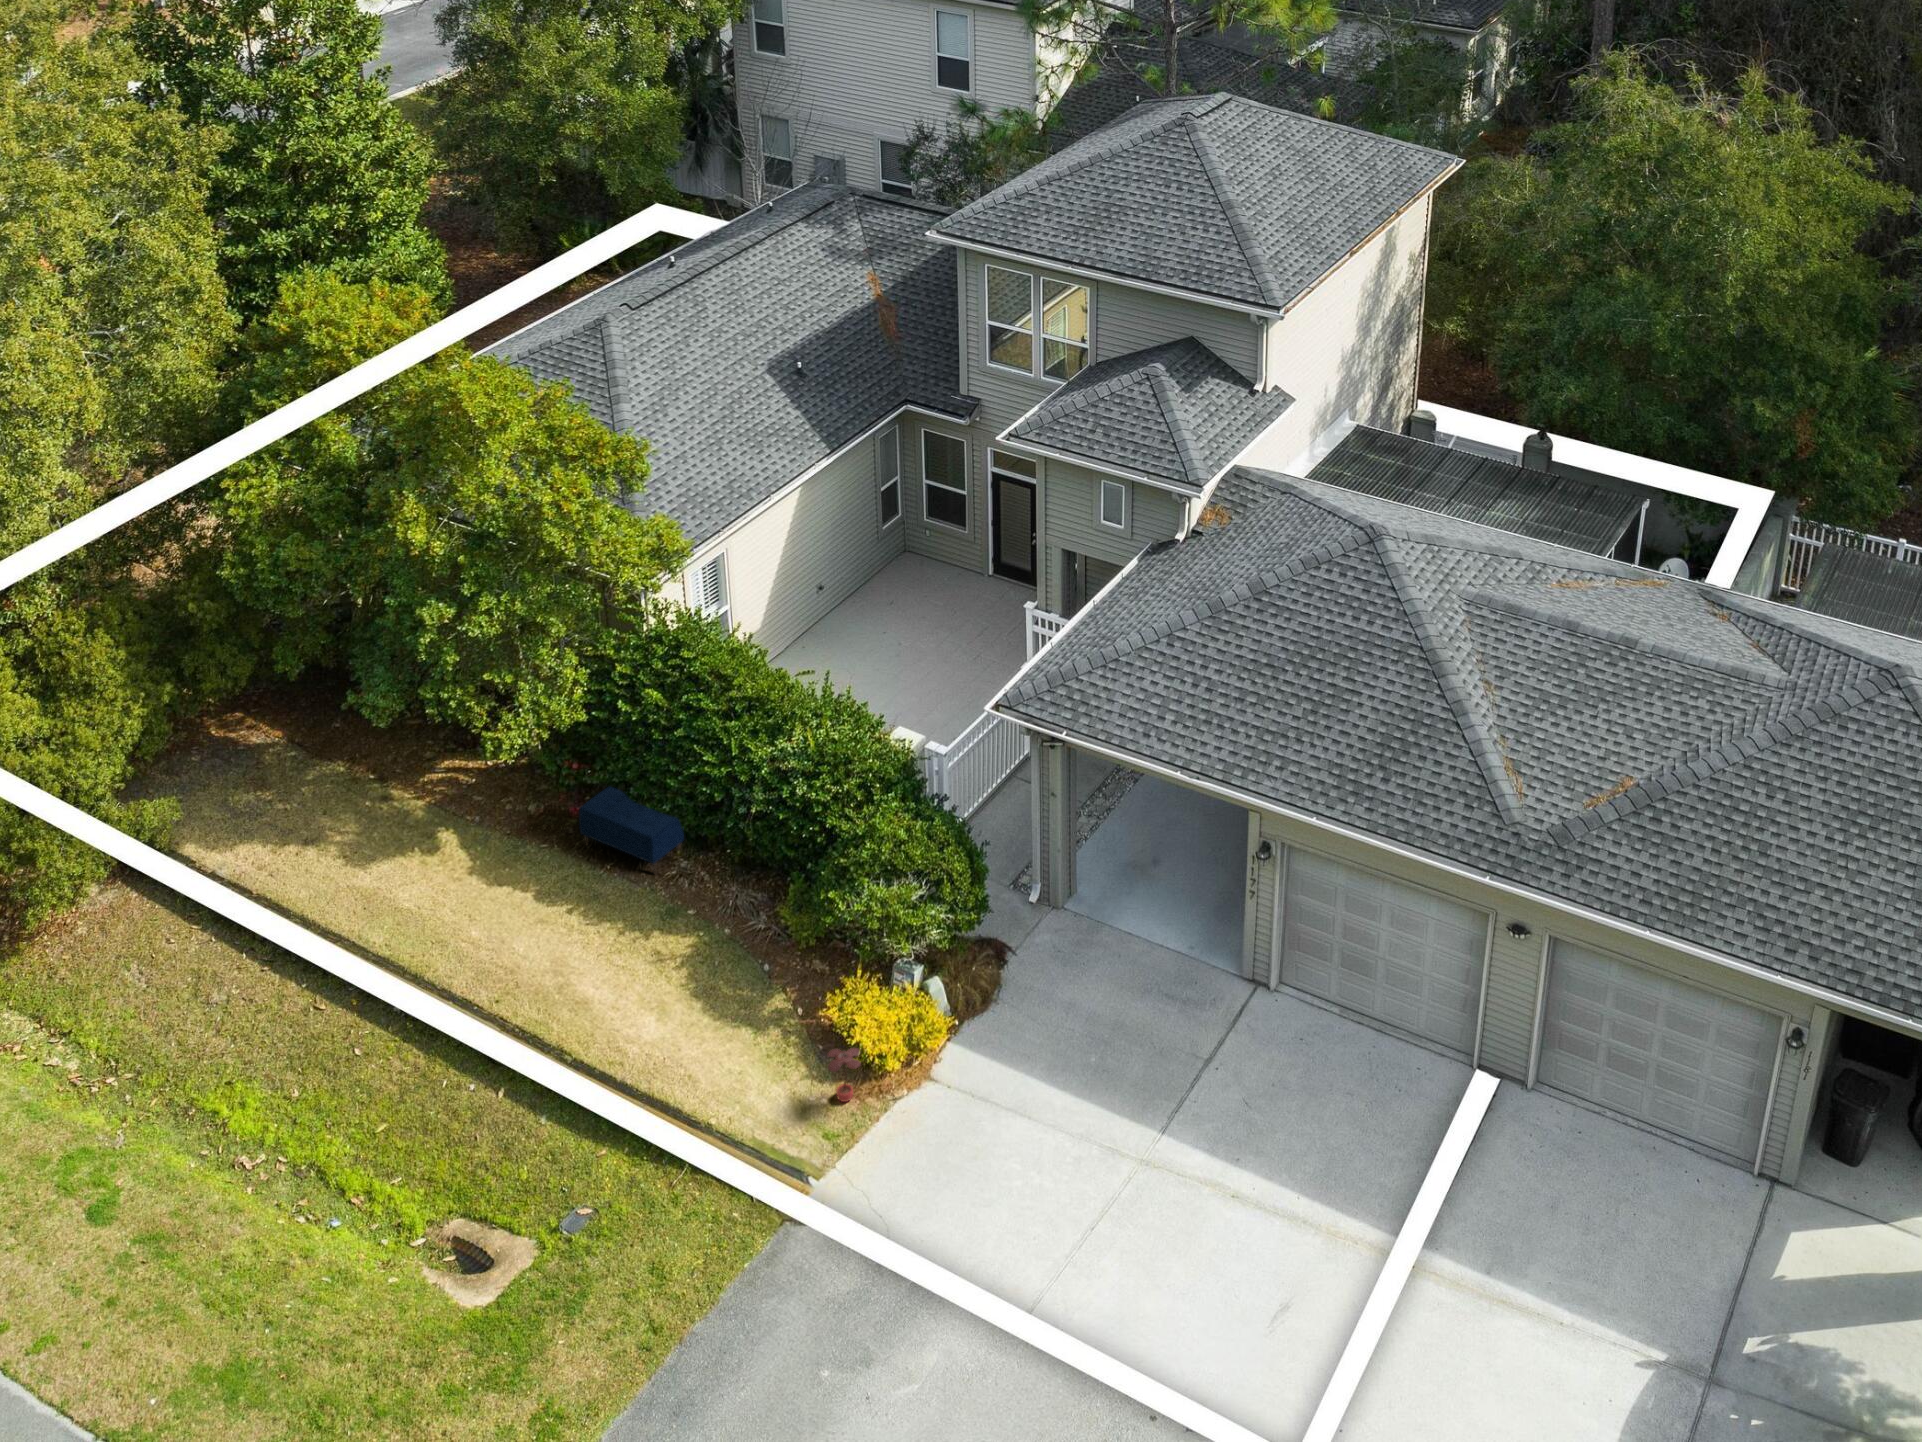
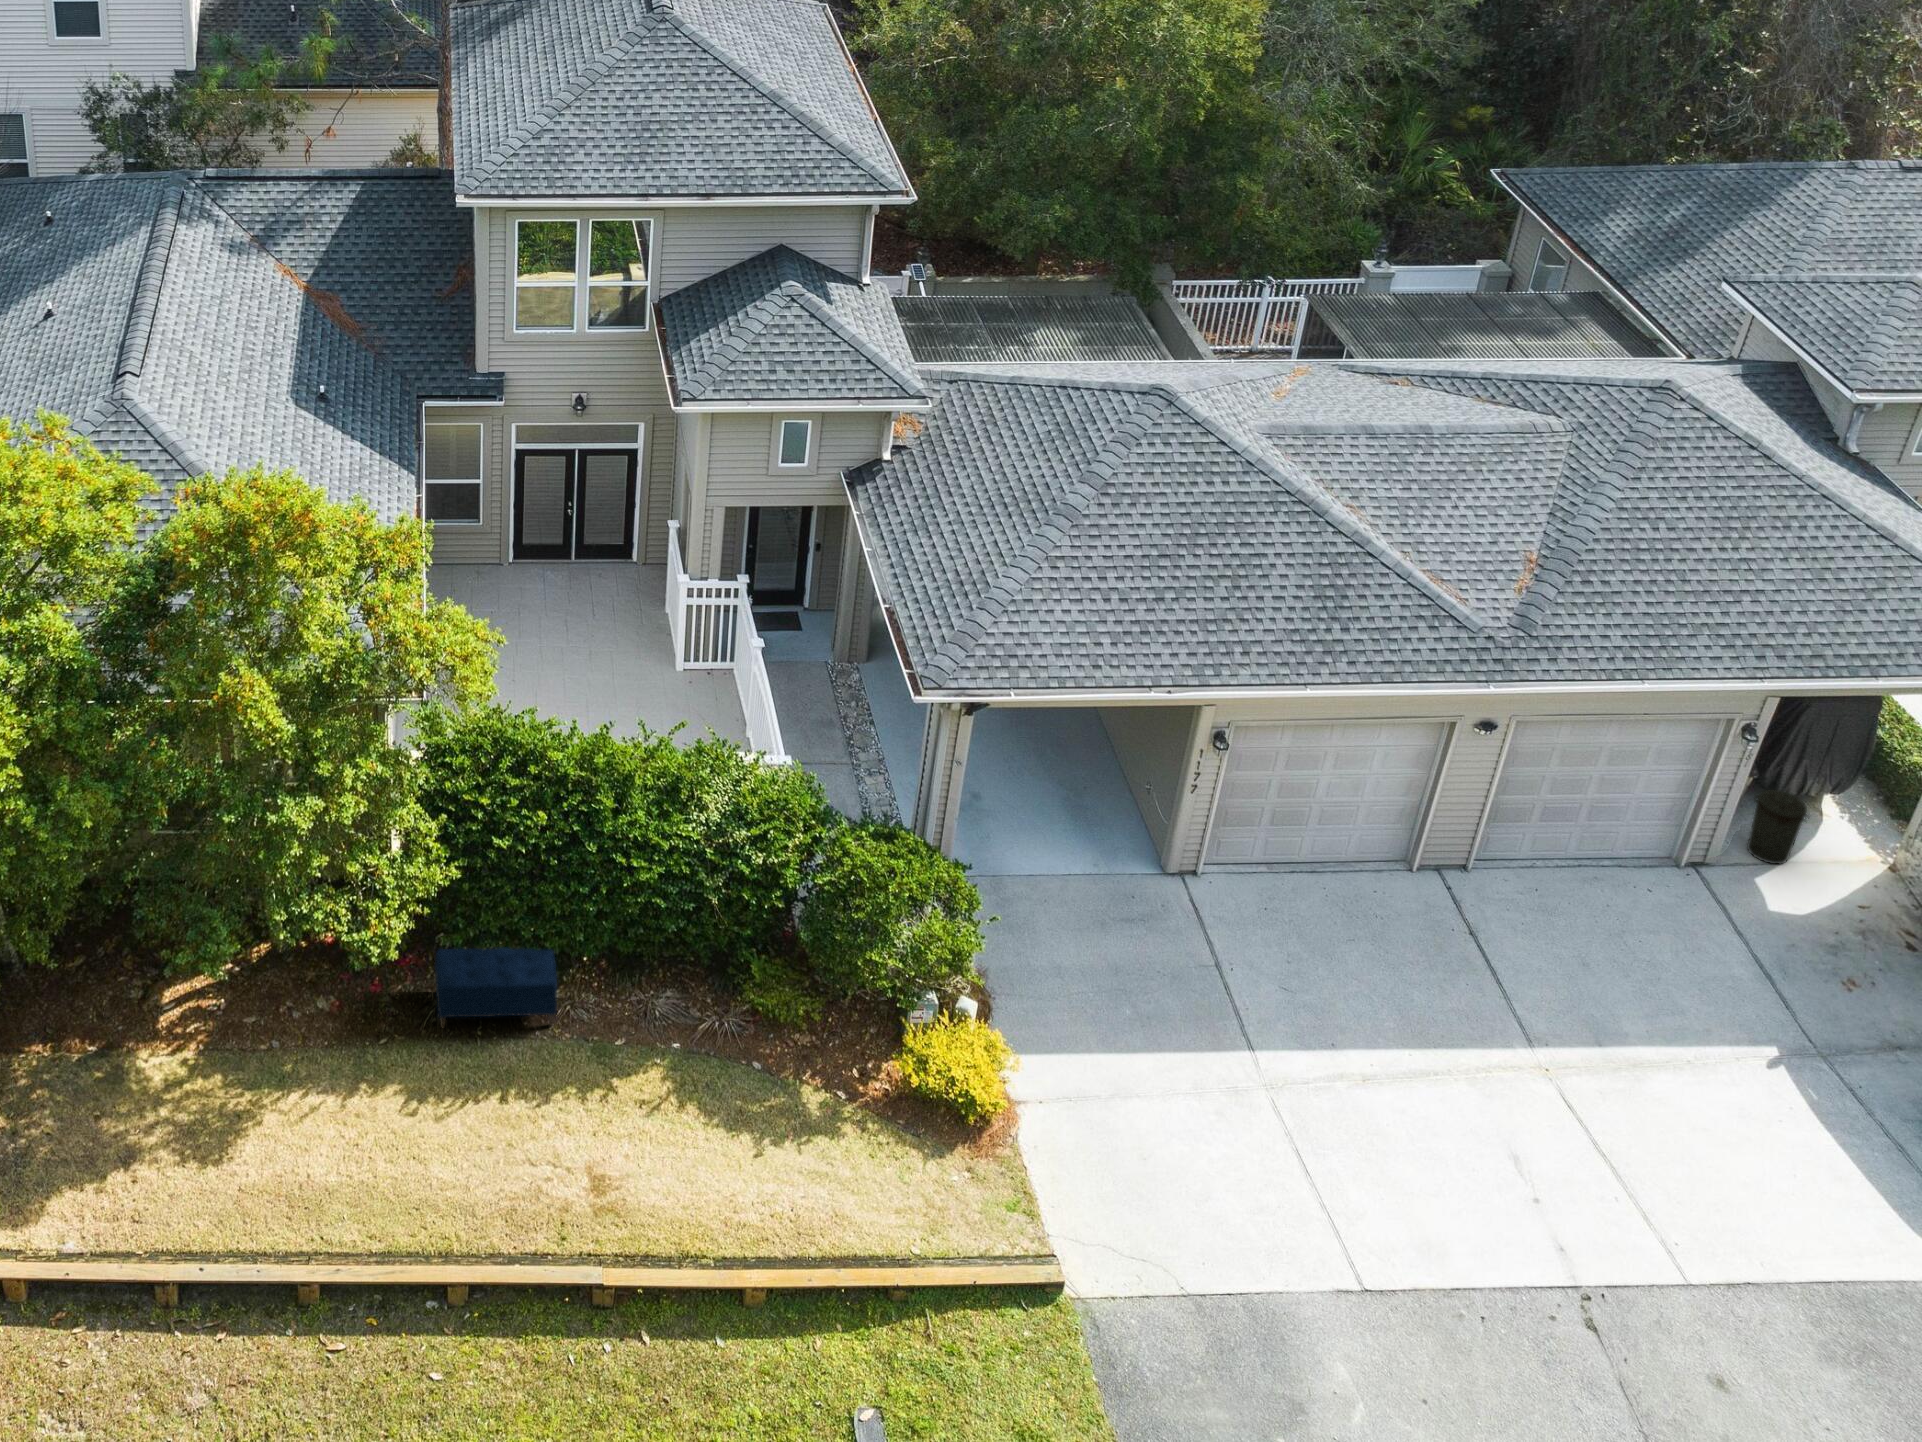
potted plant: present [827,1048,861,1102] -> none [982,1105,1029,1168]
trash can: none [1842,1131,1898,1217] -> present [1747,790,1809,864]

